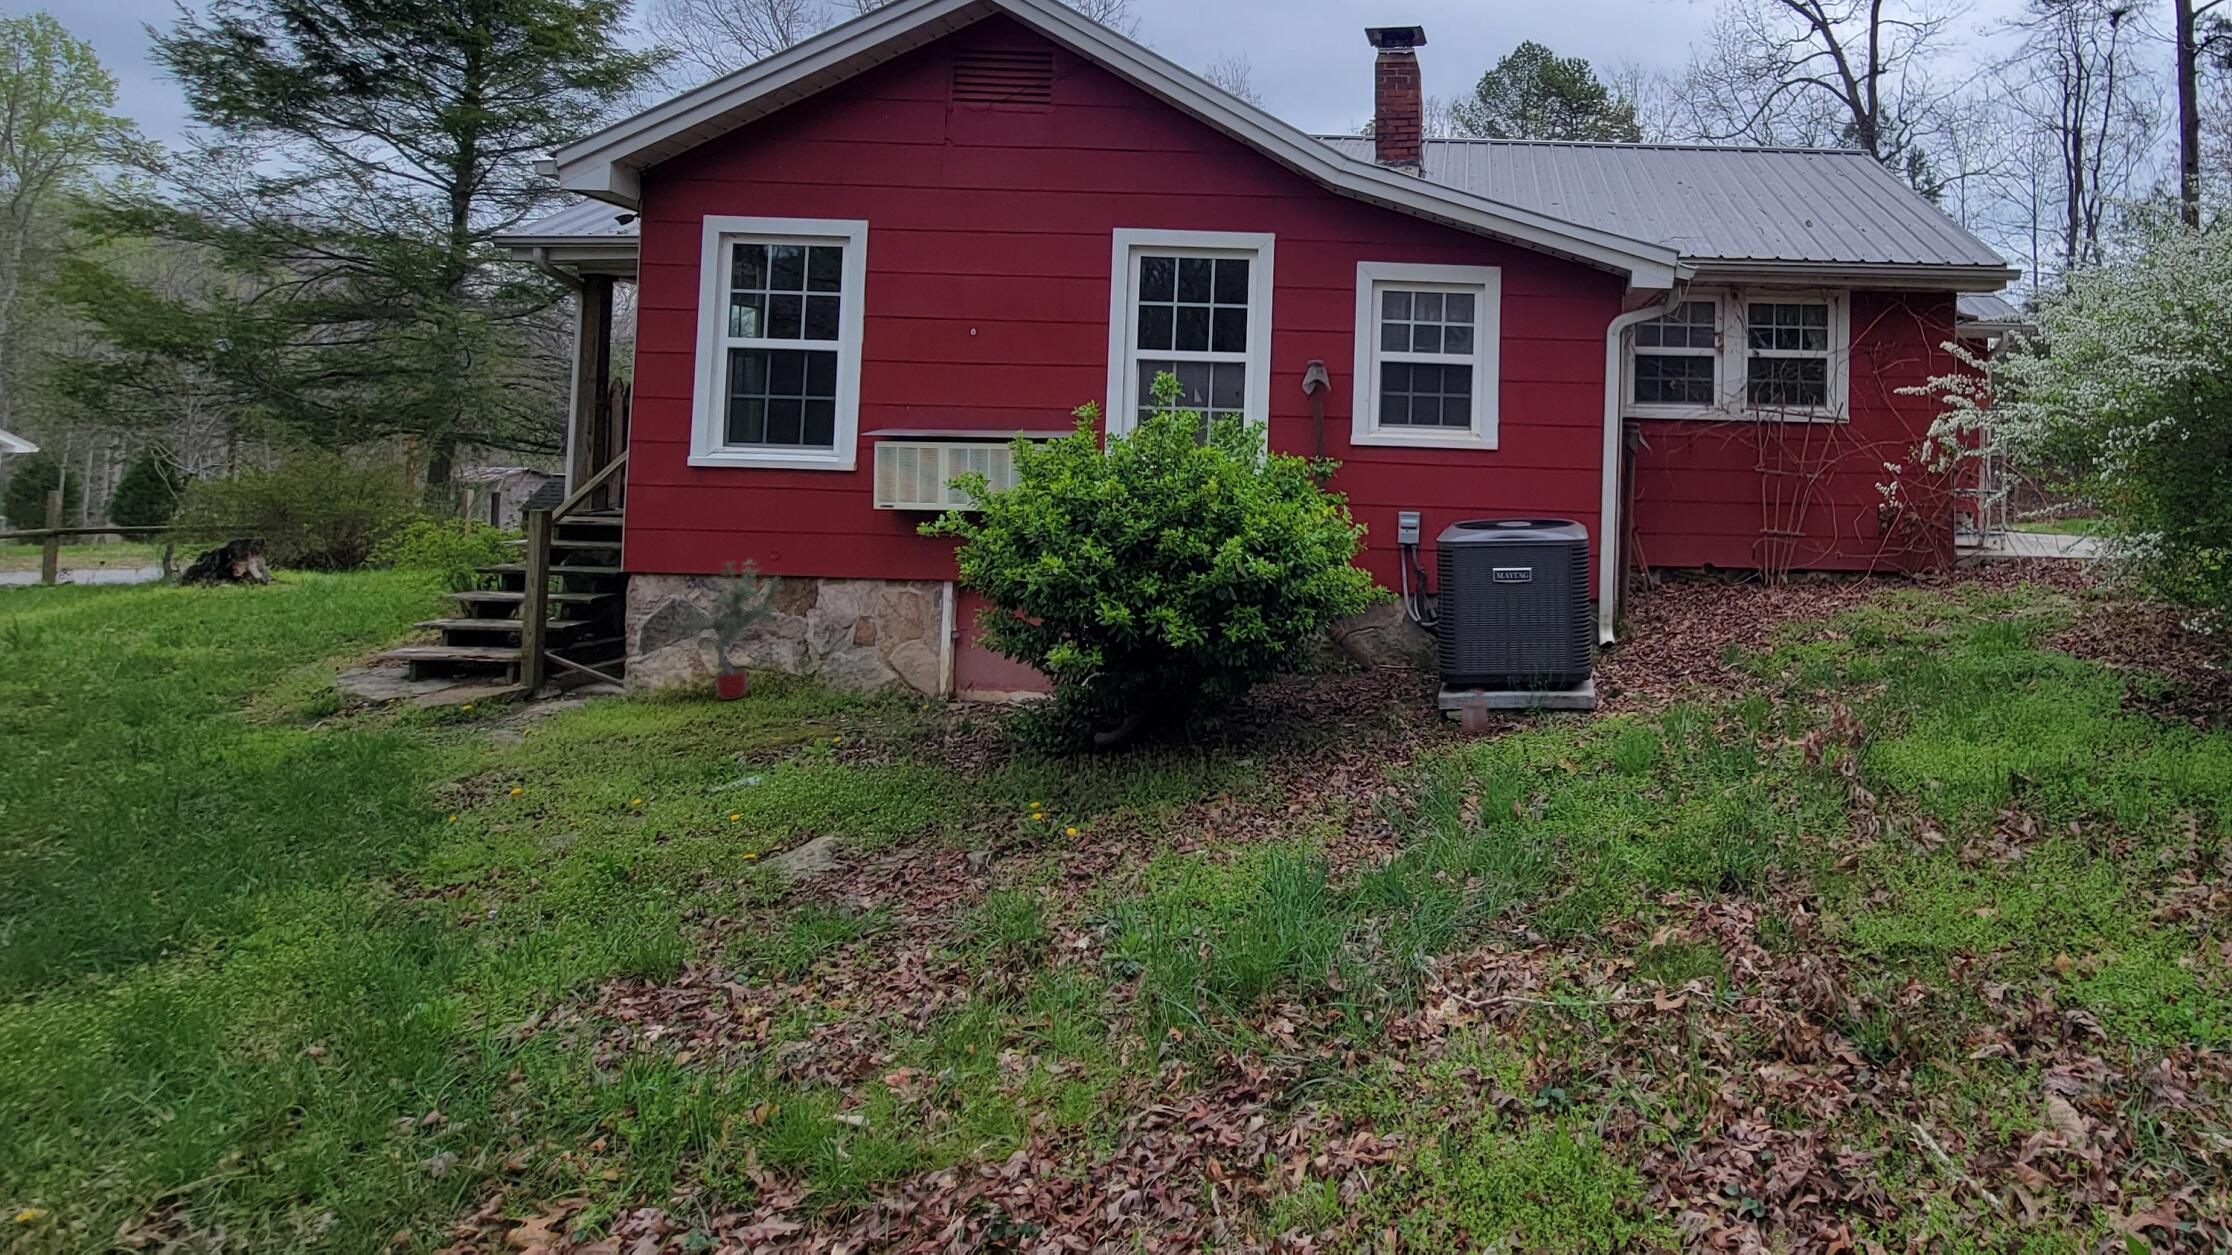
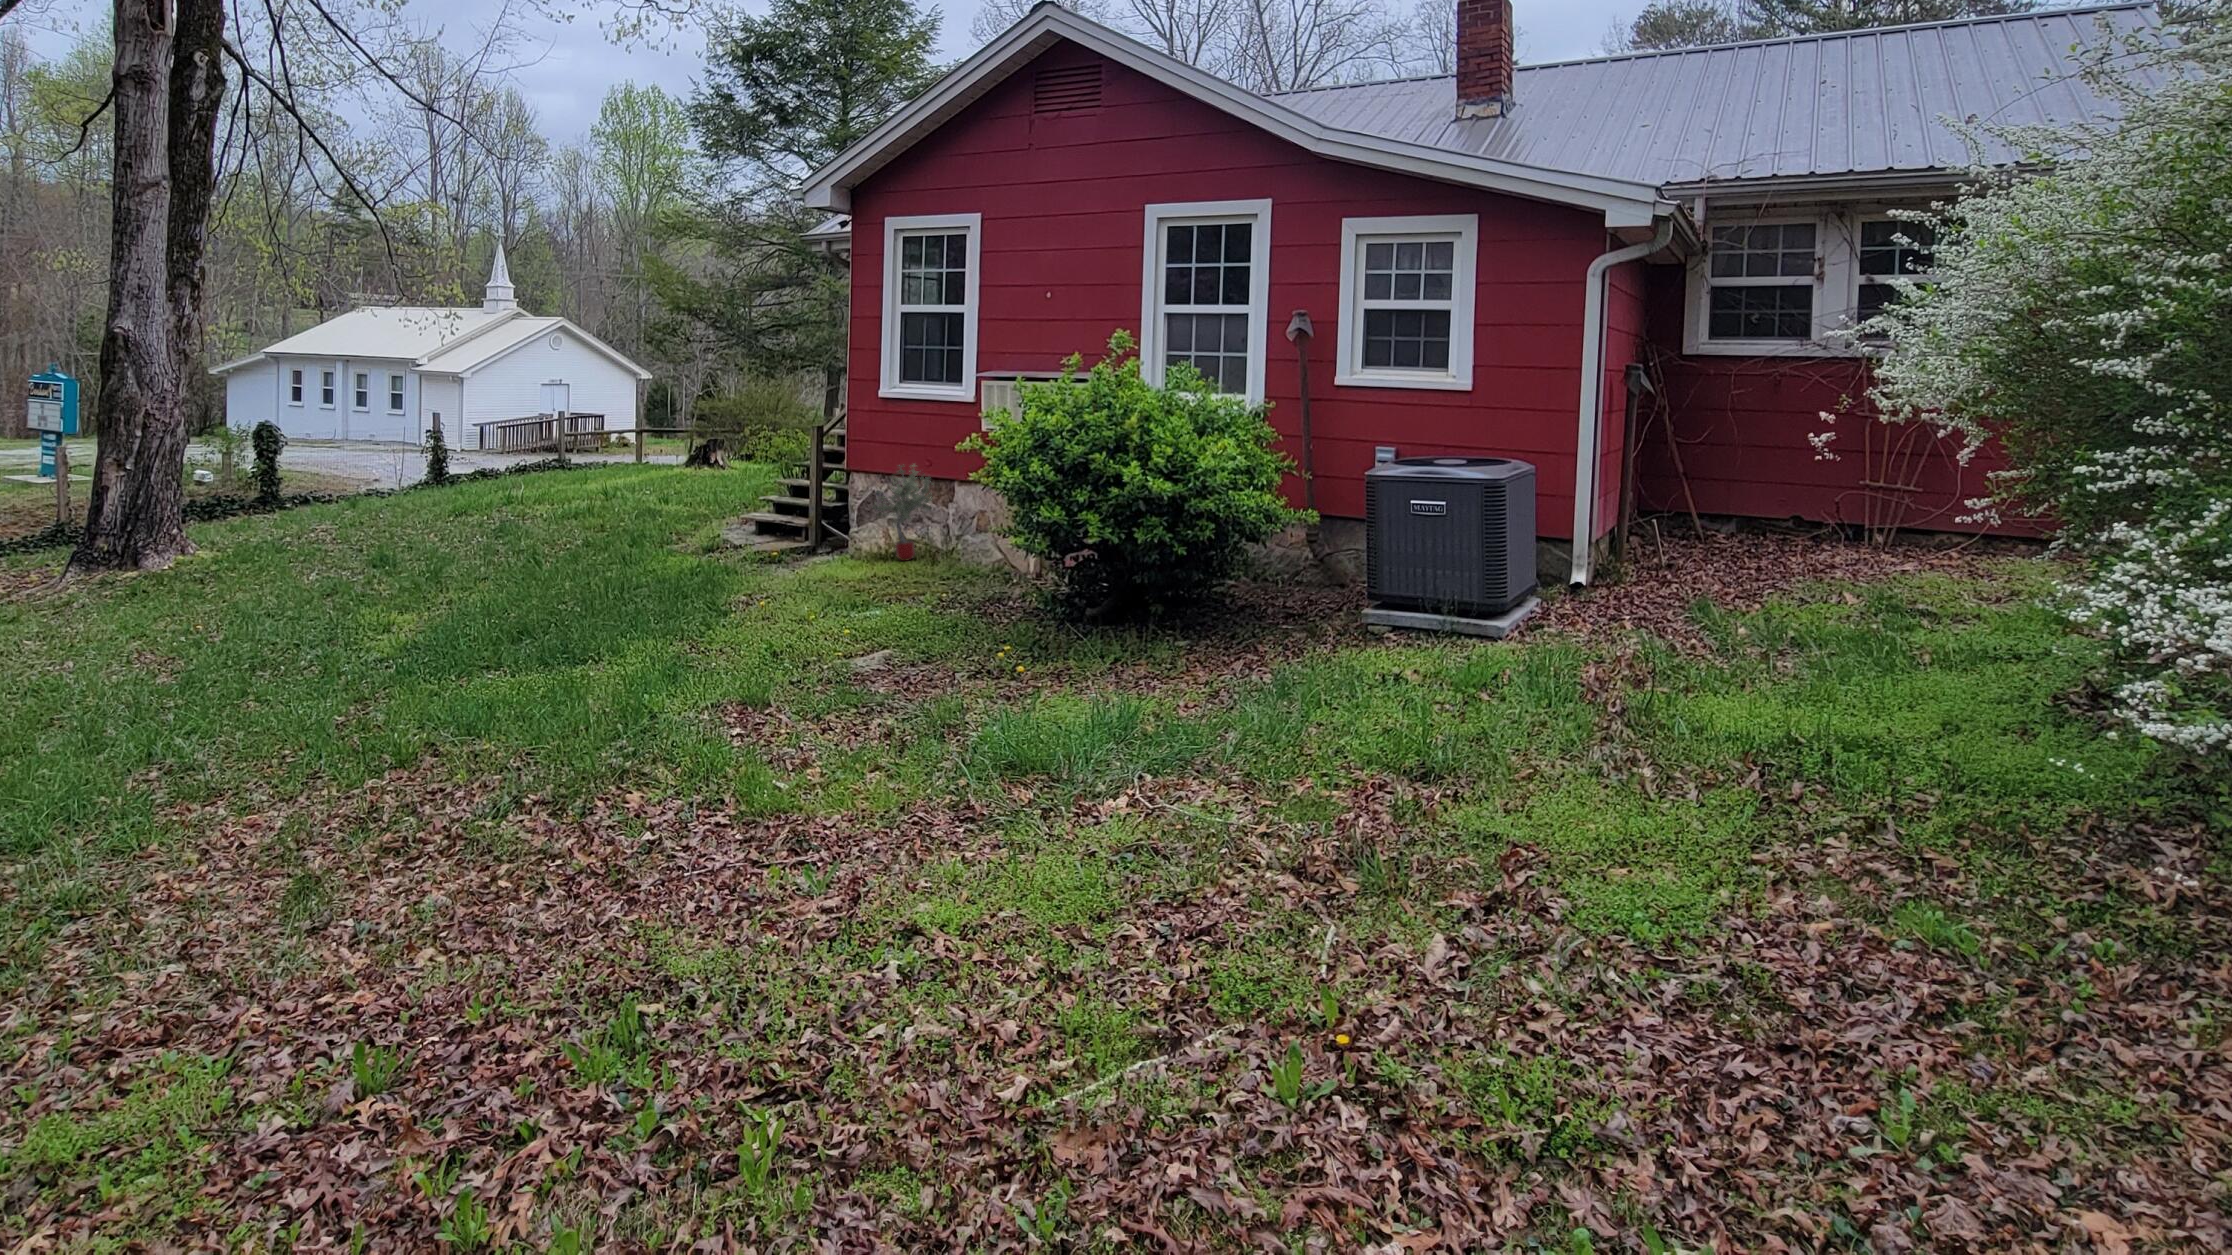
watering can: present [1460,690,1489,733] -> none [1382,609,1412,647]

